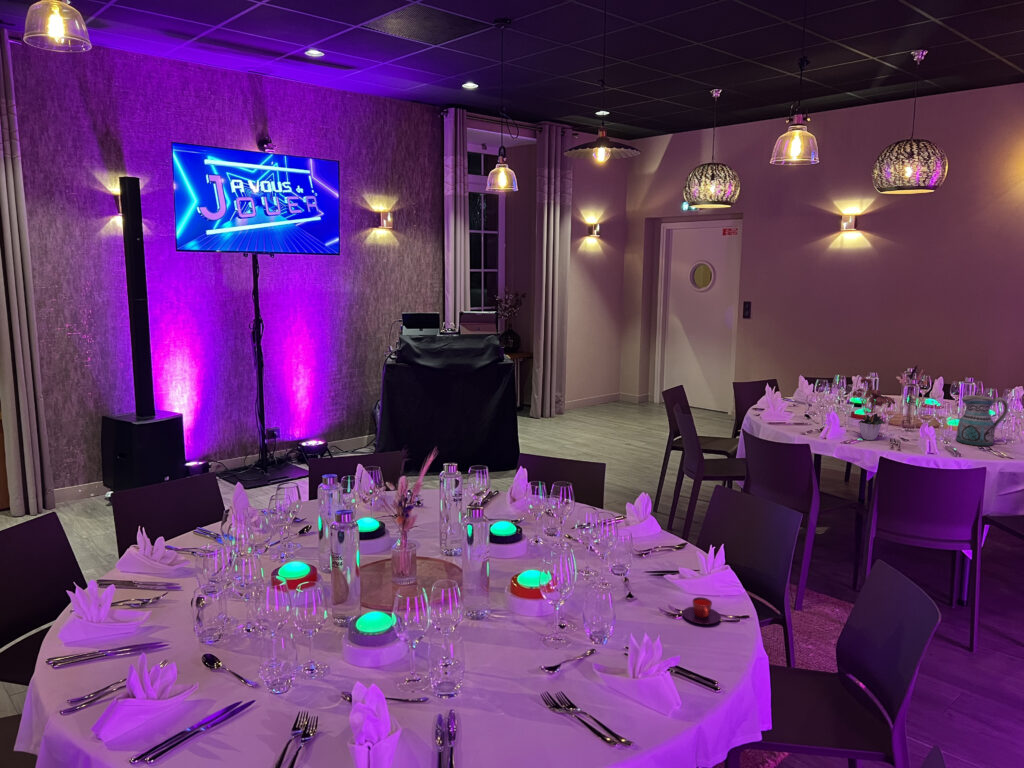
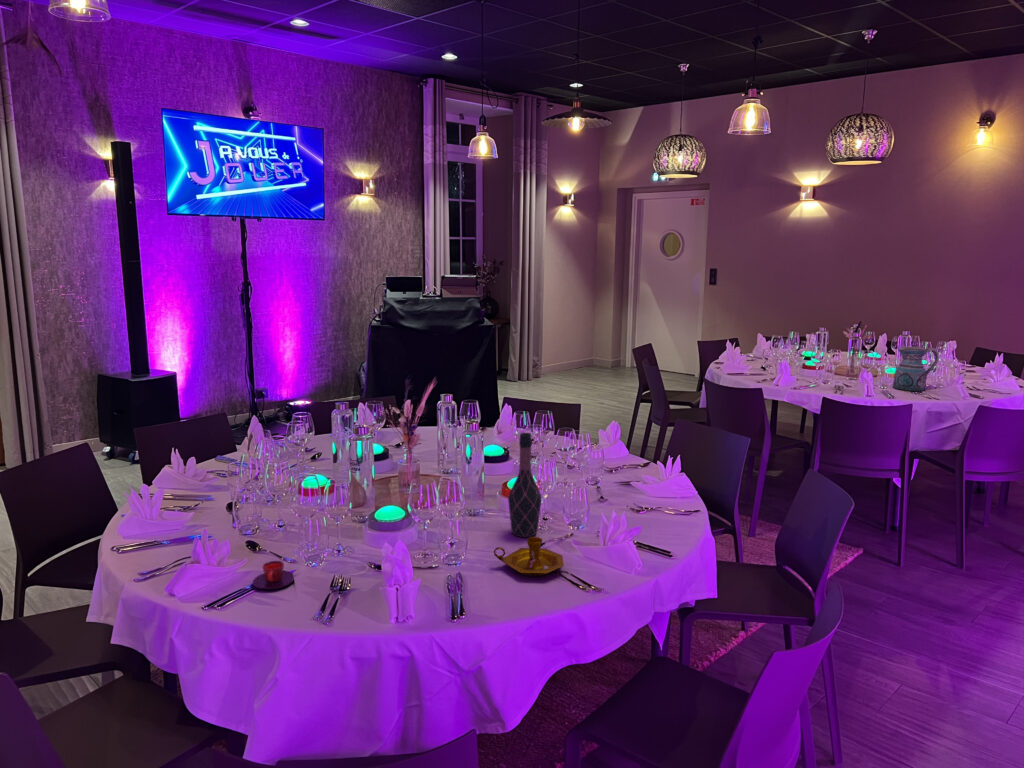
flower arrangement: present [853,378,895,440] -> none [800,328,842,387]
wine bottle: none [517,528,557,656] -> present [508,433,541,537]
teacup: present [682,597,721,624] -> present [253,561,294,589]
candlestick: none [496,668,583,721] -> present [494,537,564,576]

